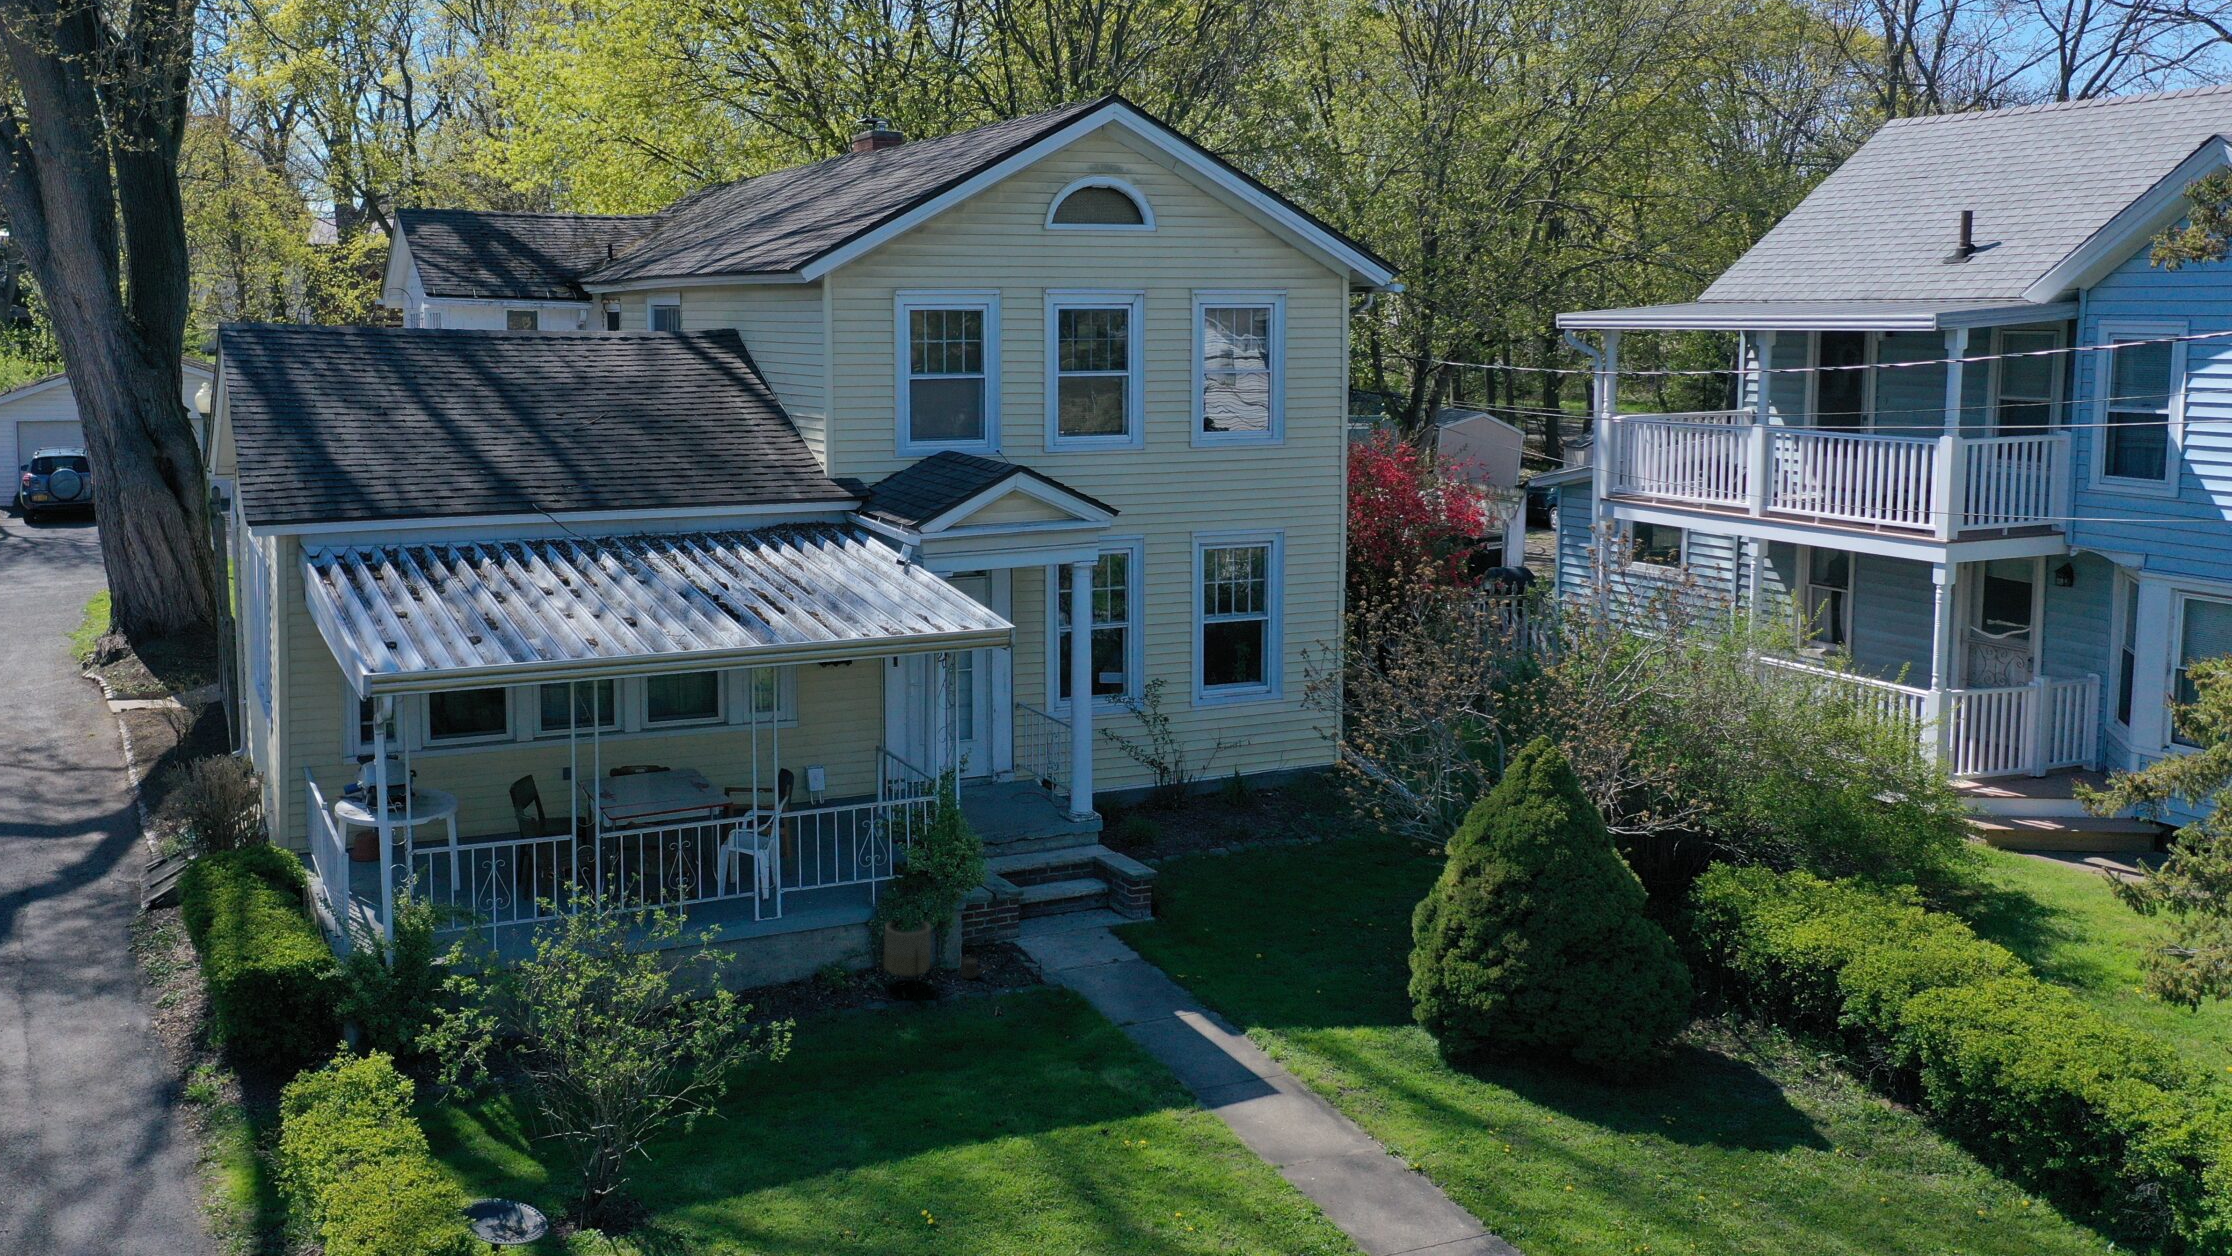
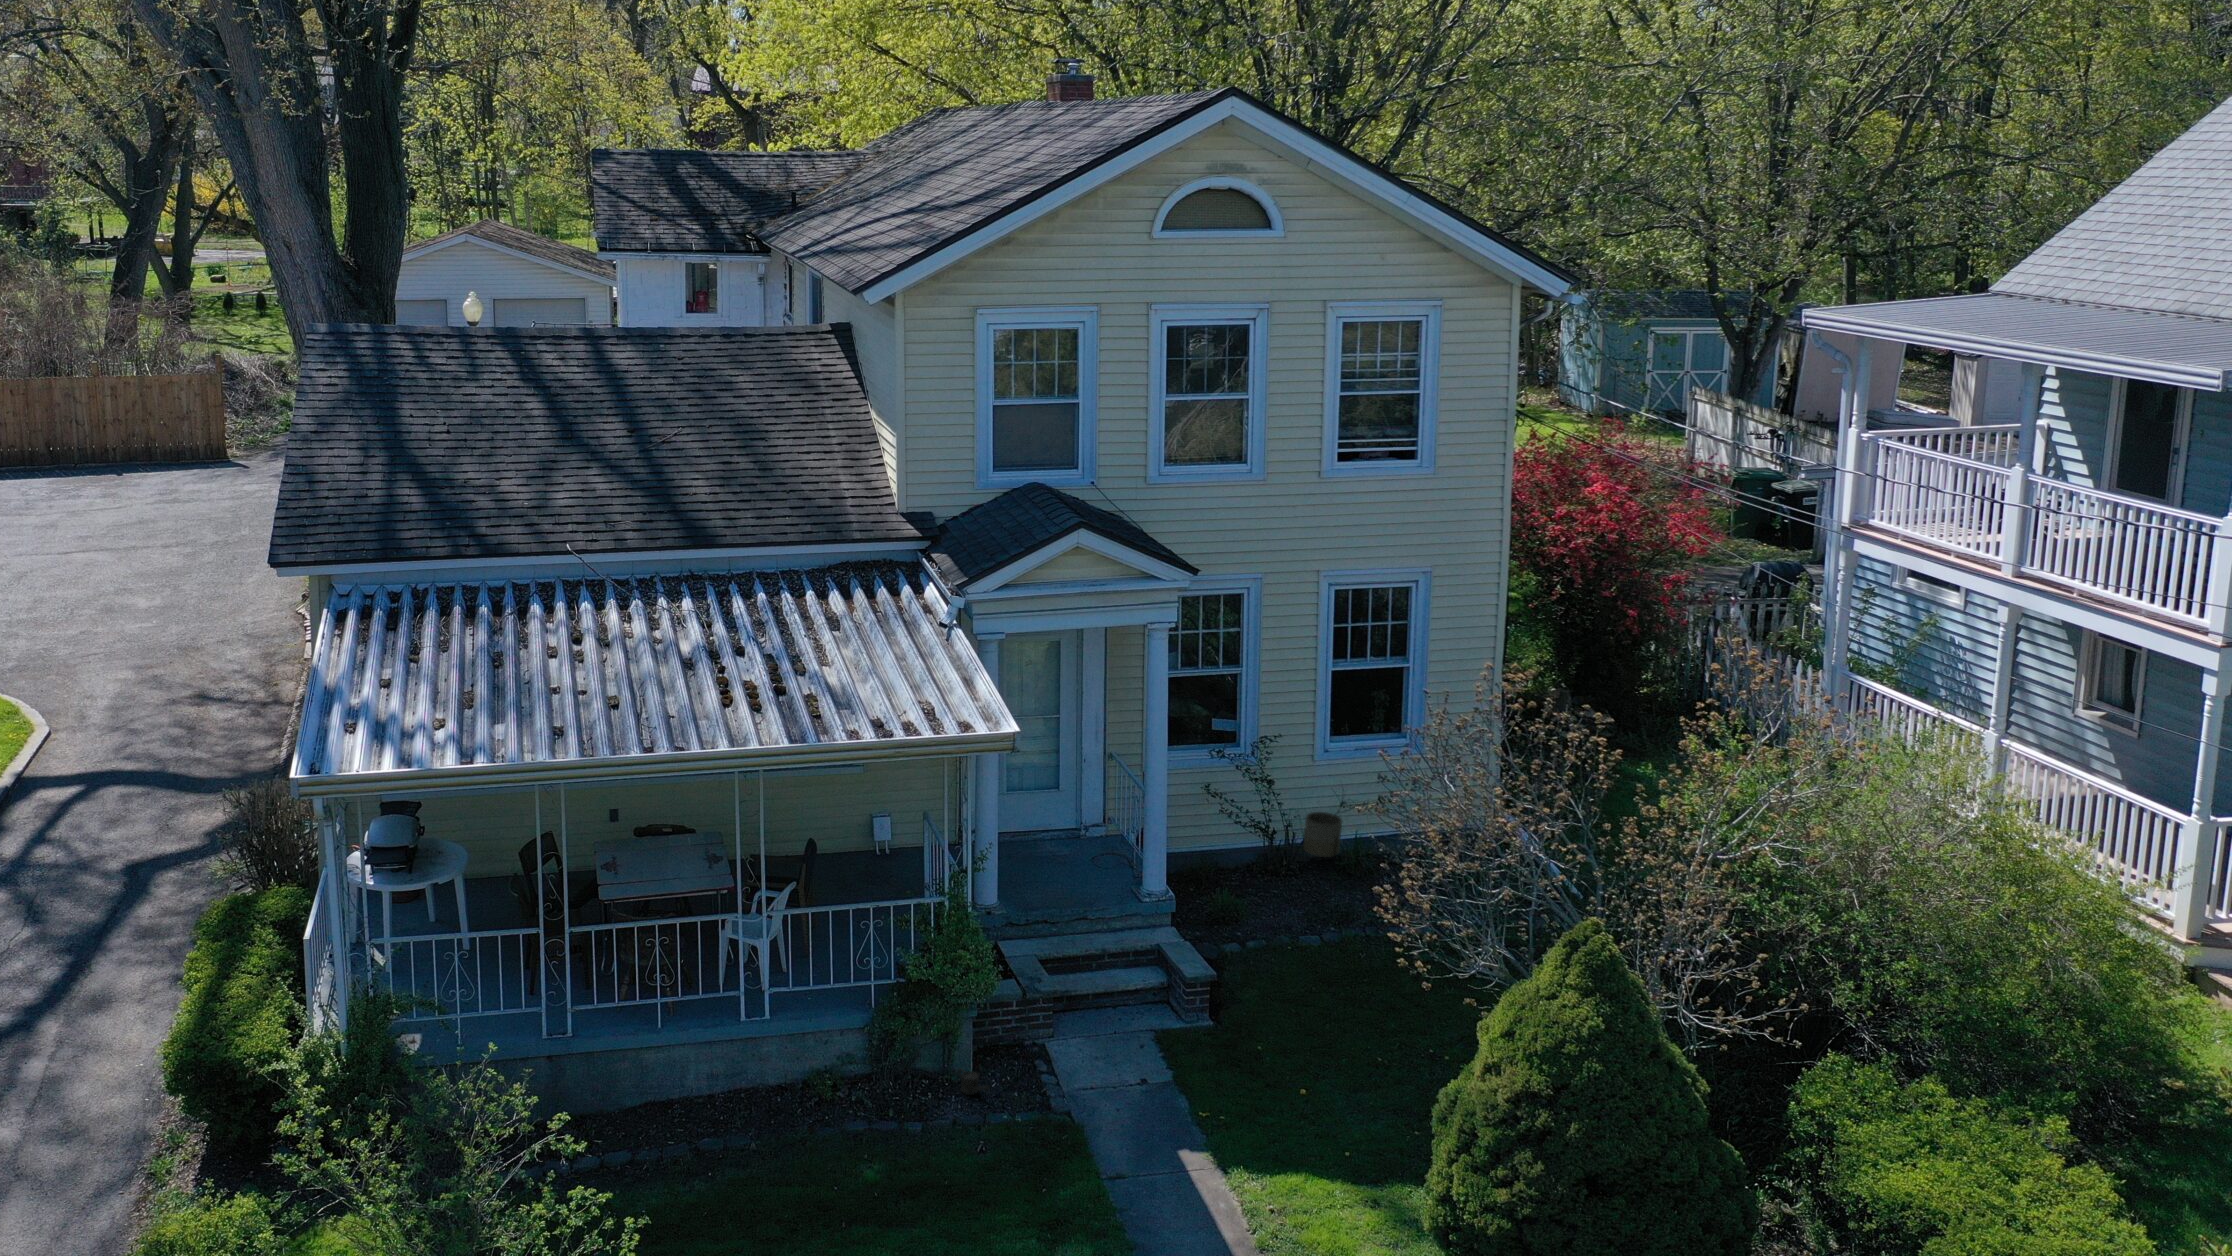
planter: present [883,922,931,987] -> present [1302,812,1342,857]

